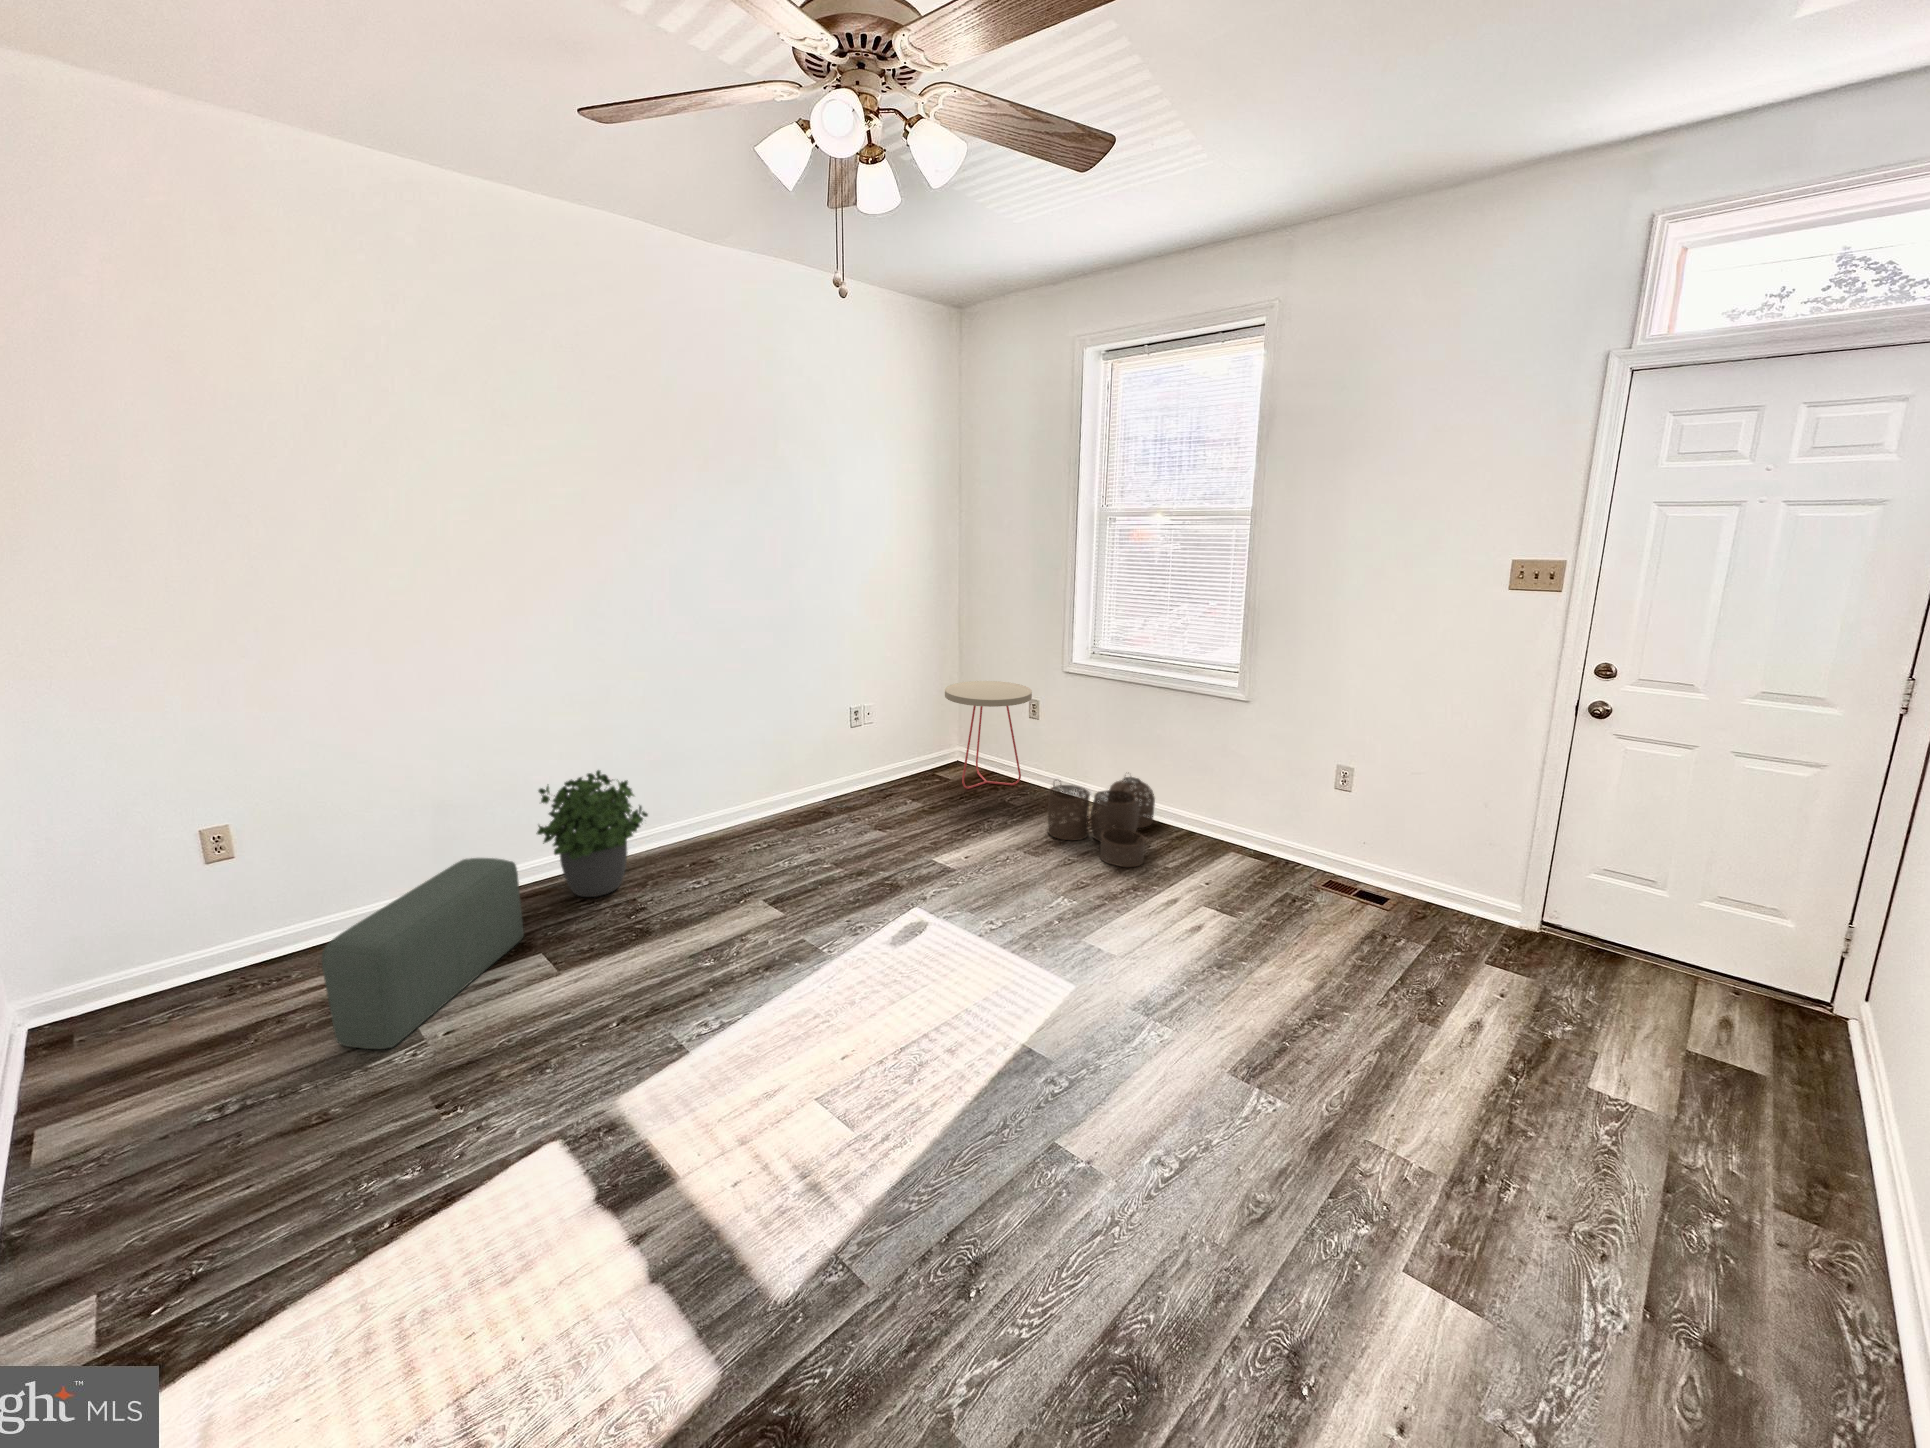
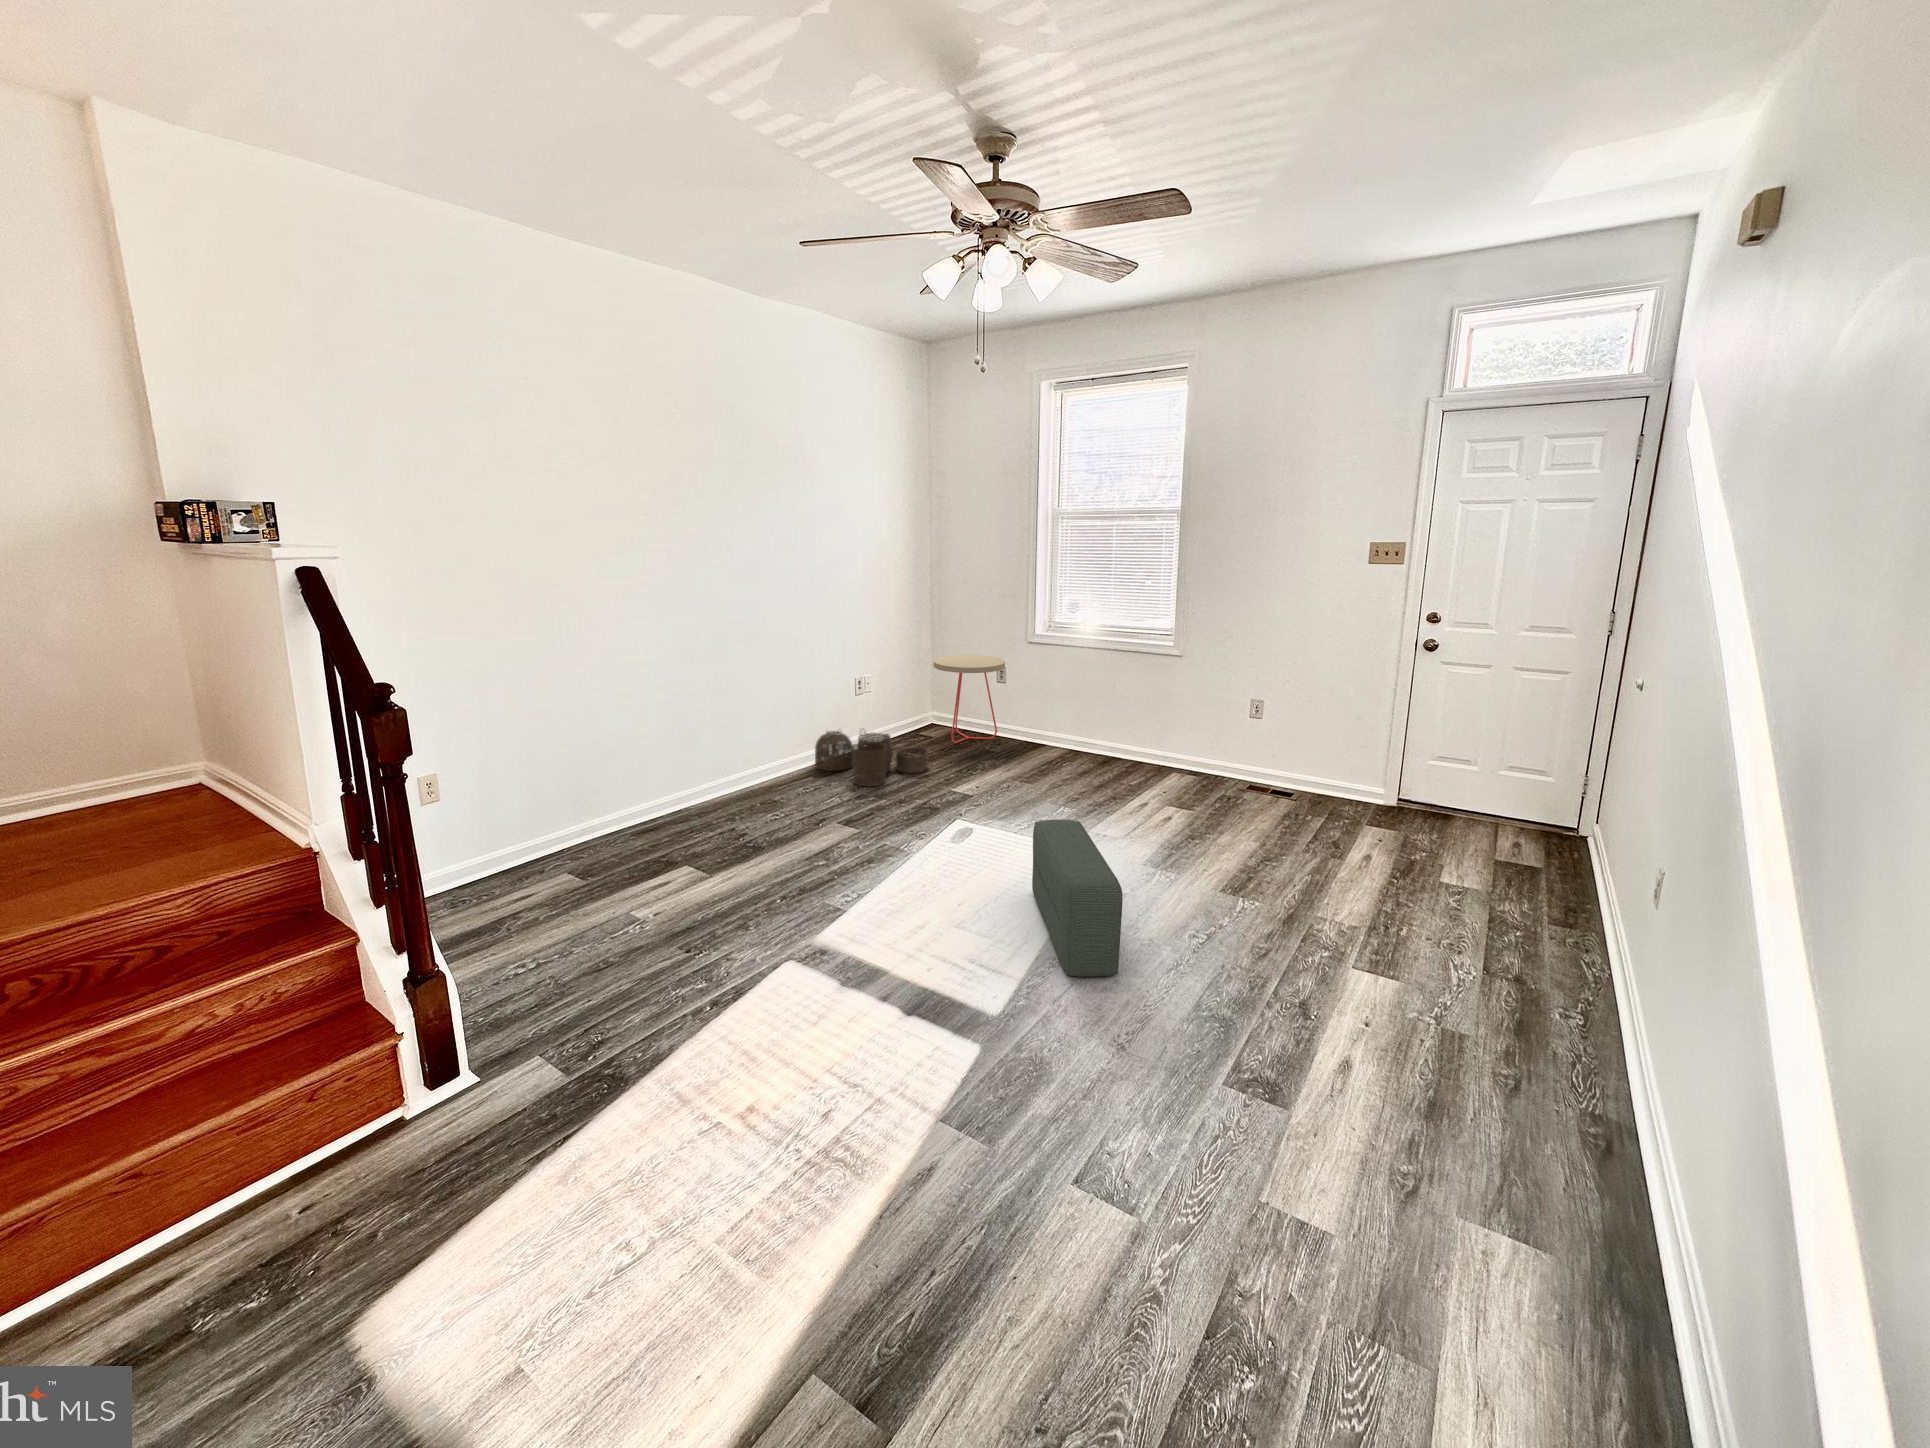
potted plant: present [537,770,648,897] -> none [649,727,735,830]
woven basket: present [1048,777,1155,867] -> present [815,729,928,786]
pouf: present [322,858,524,1049] -> present [1032,820,1123,977]

